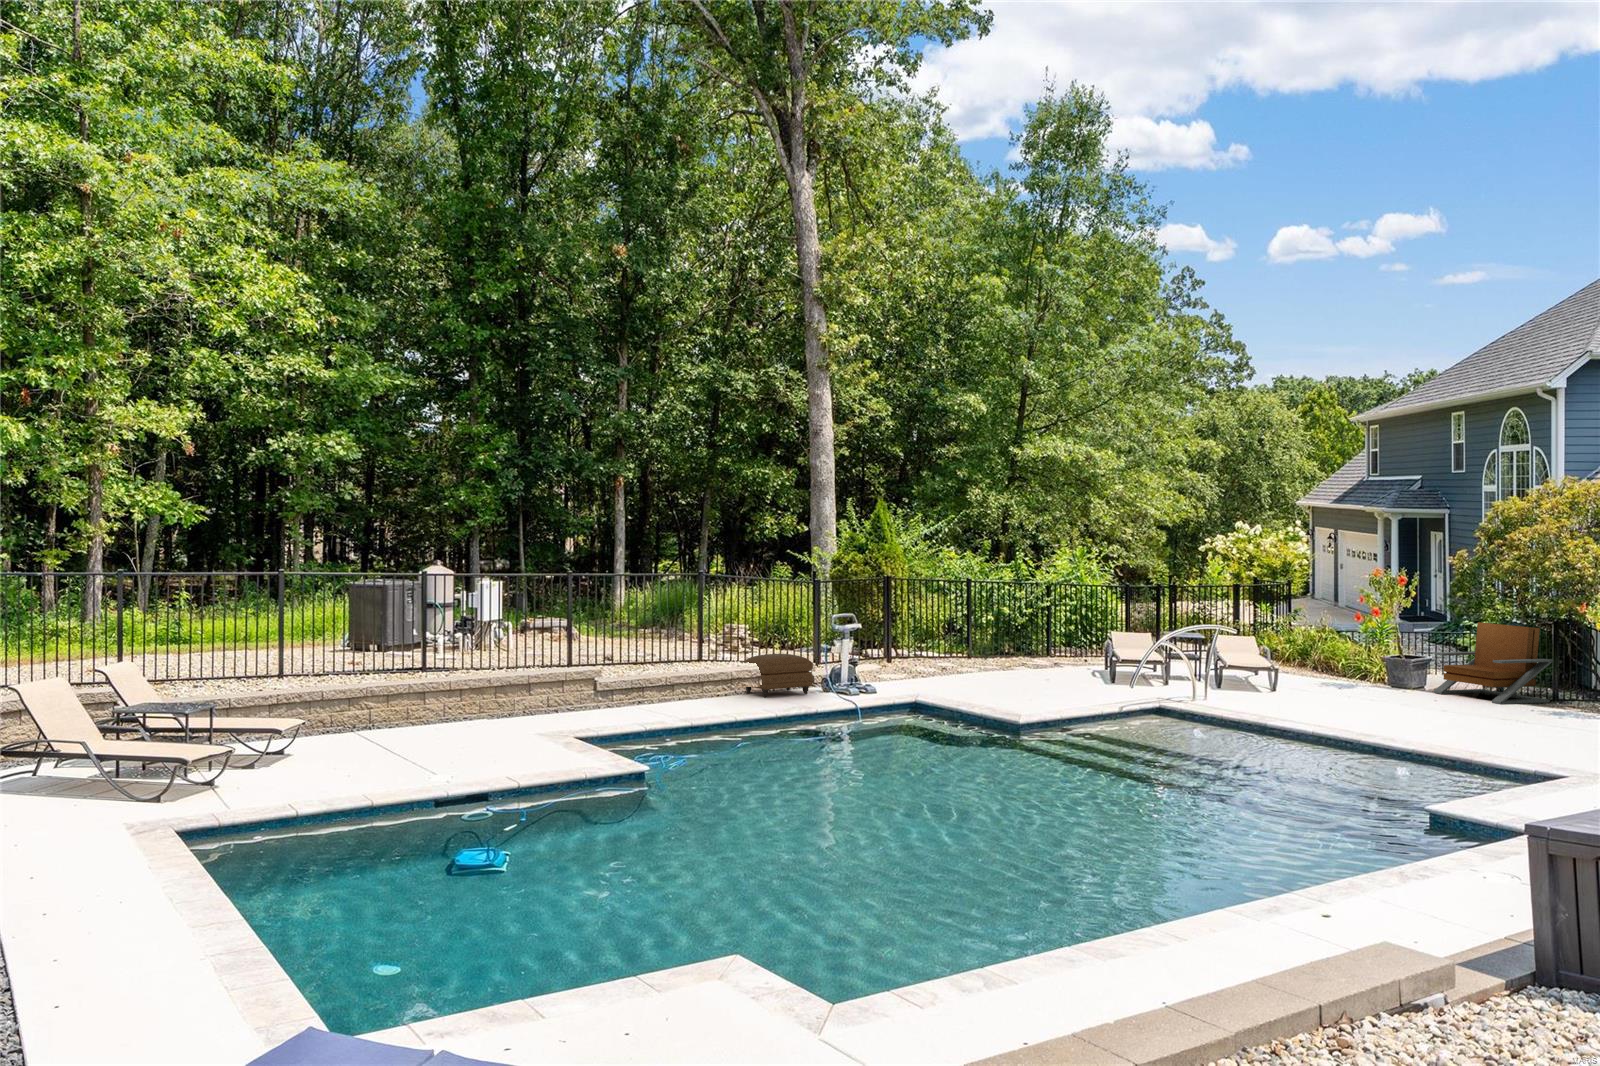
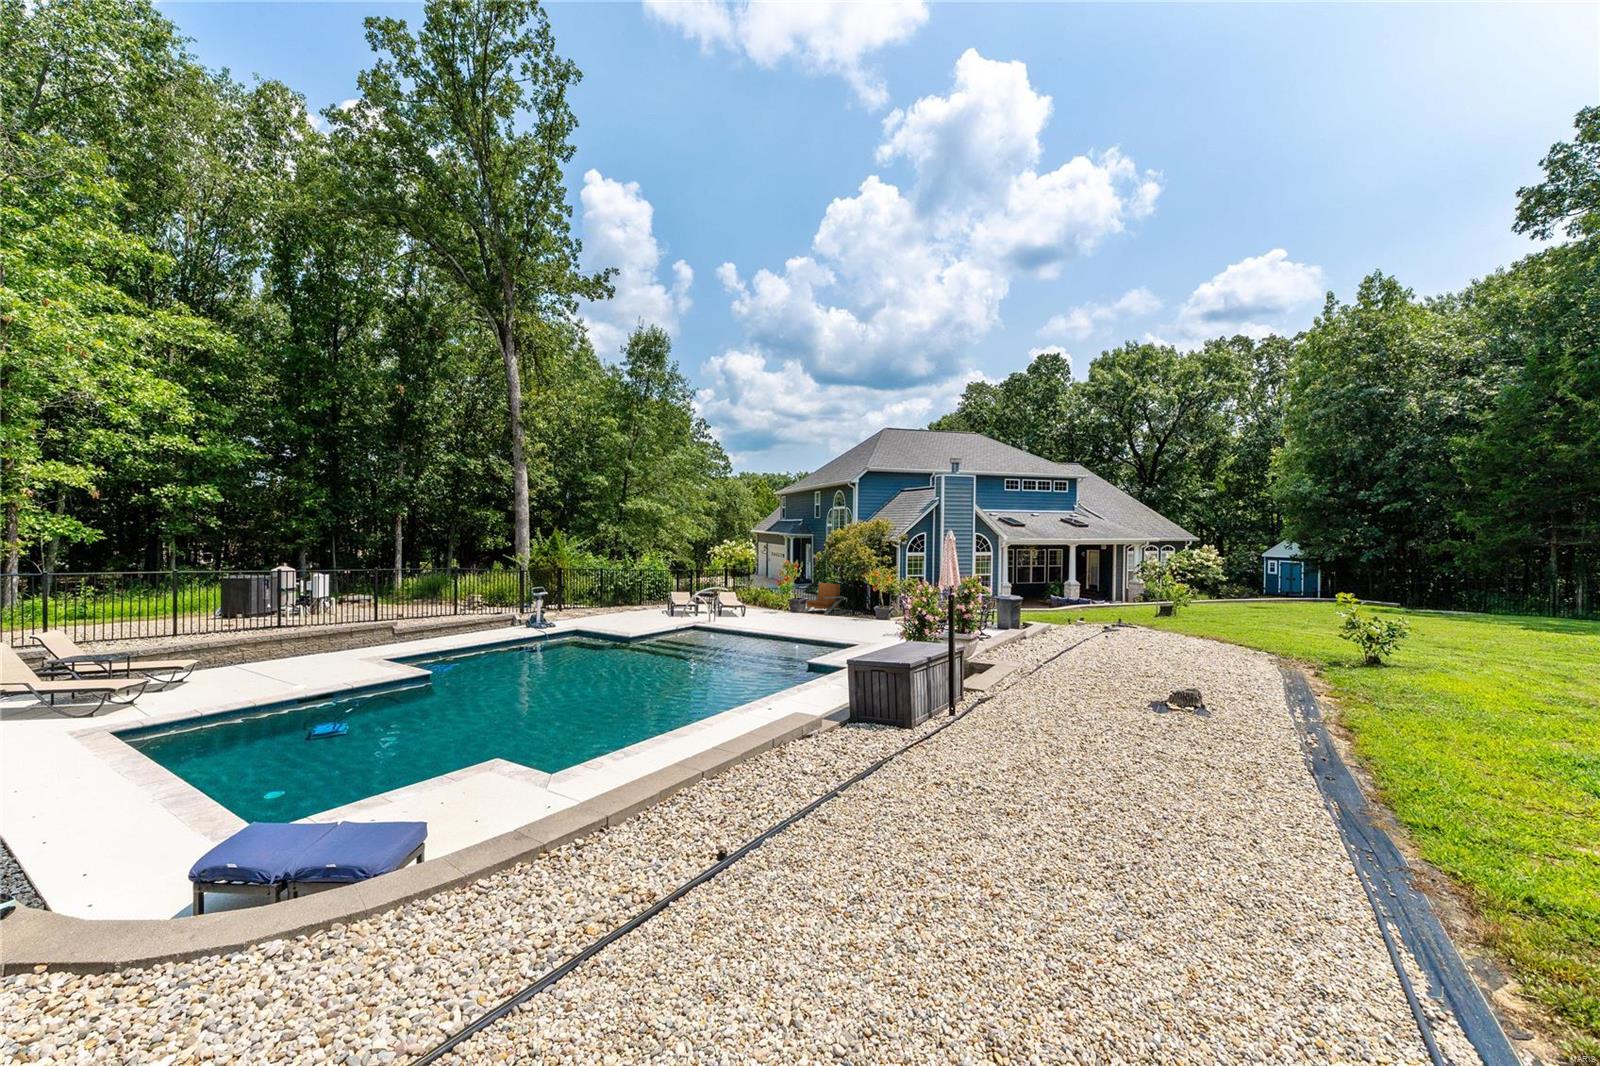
ottoman: present [743,654,813,698] -> none [482,609,522,632]

